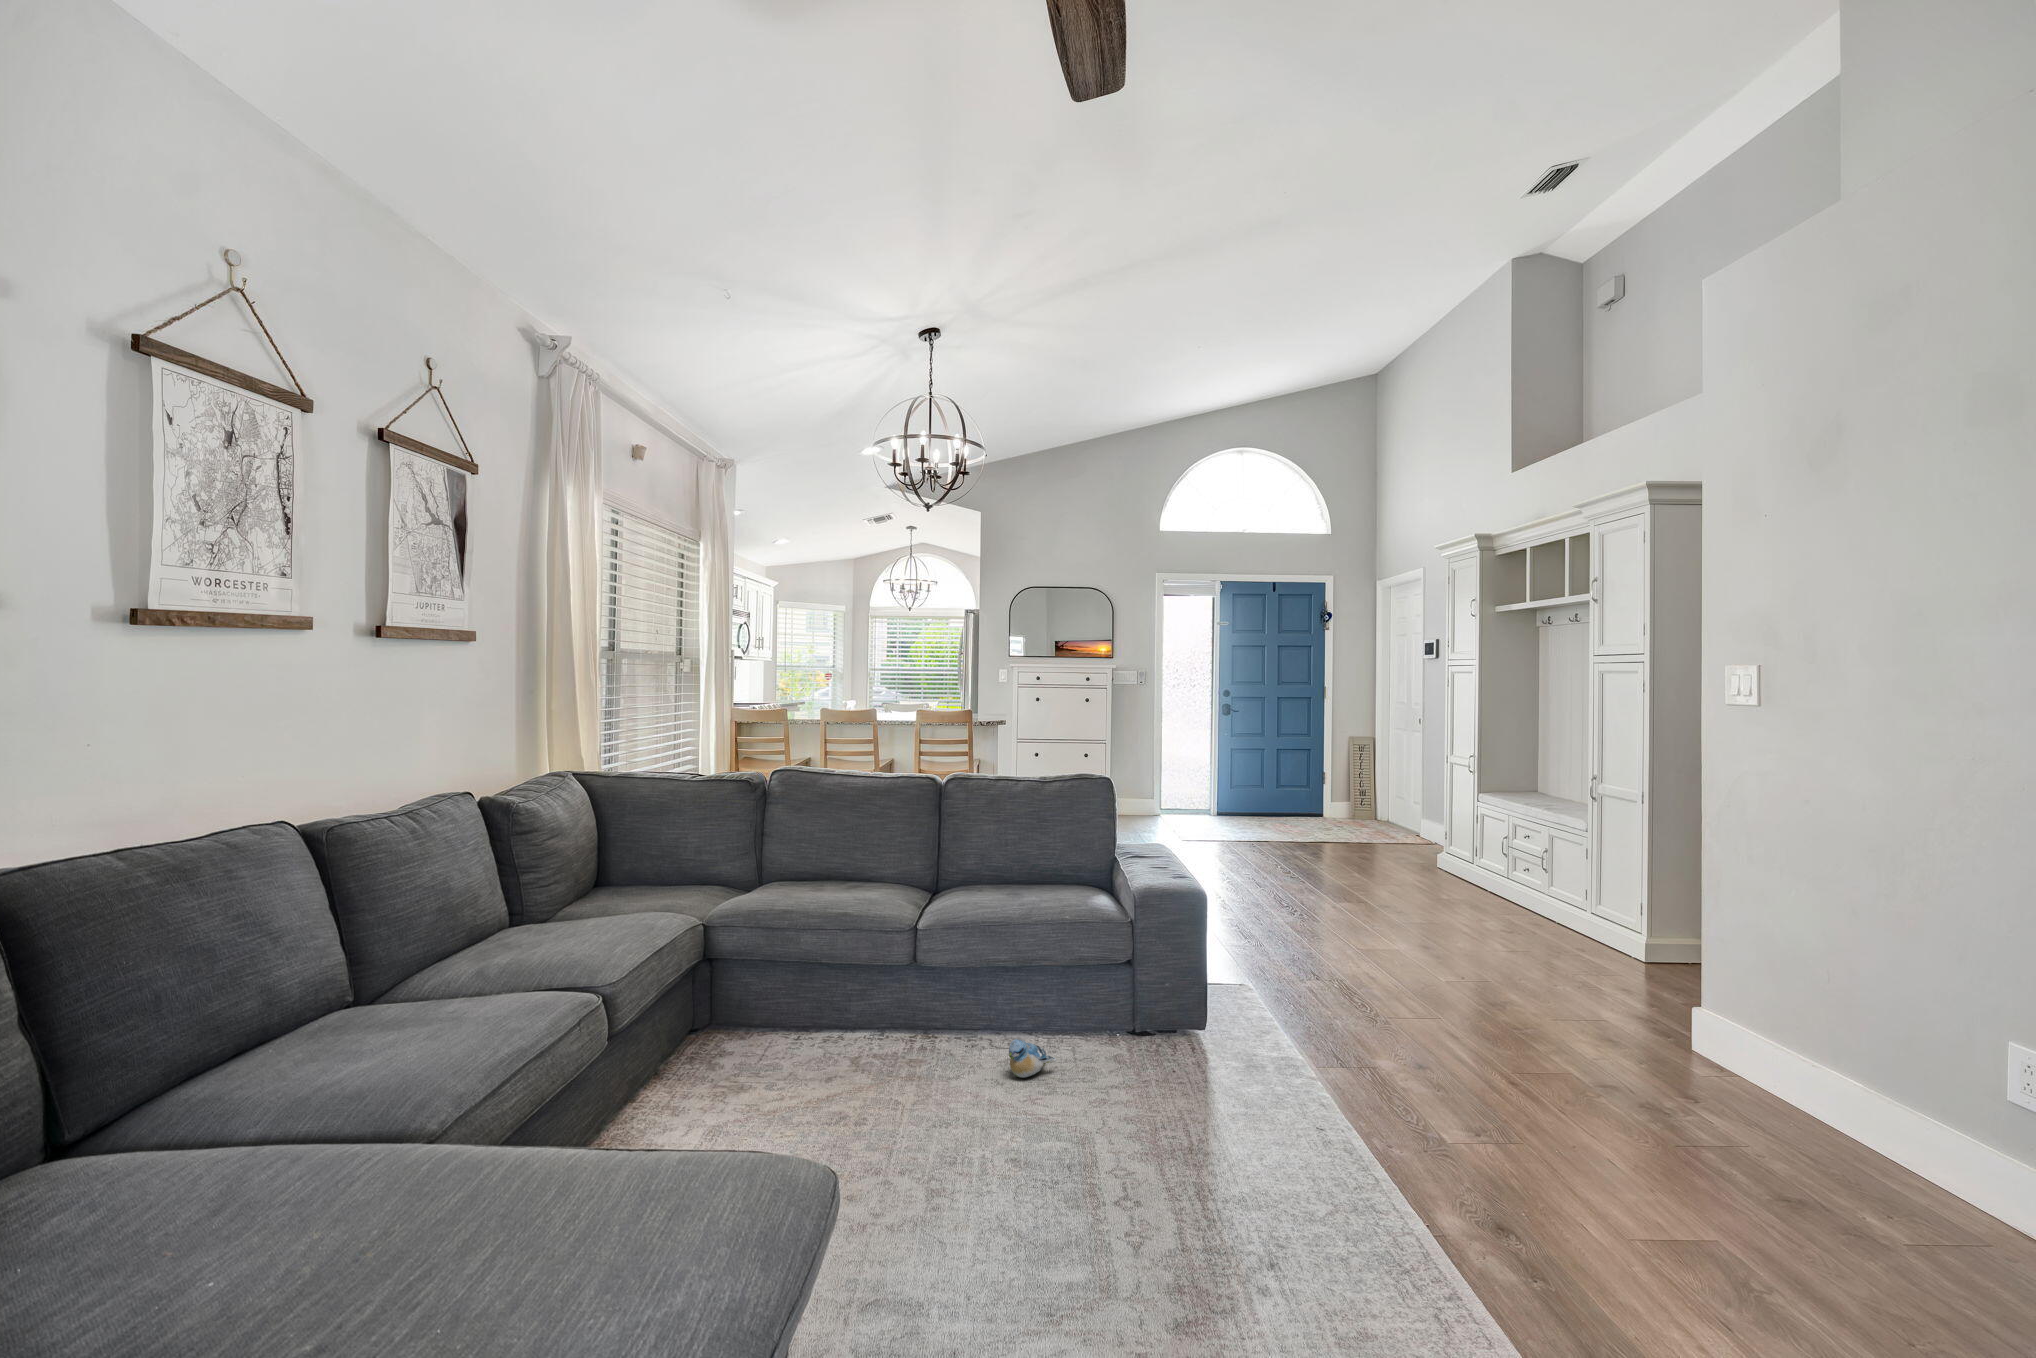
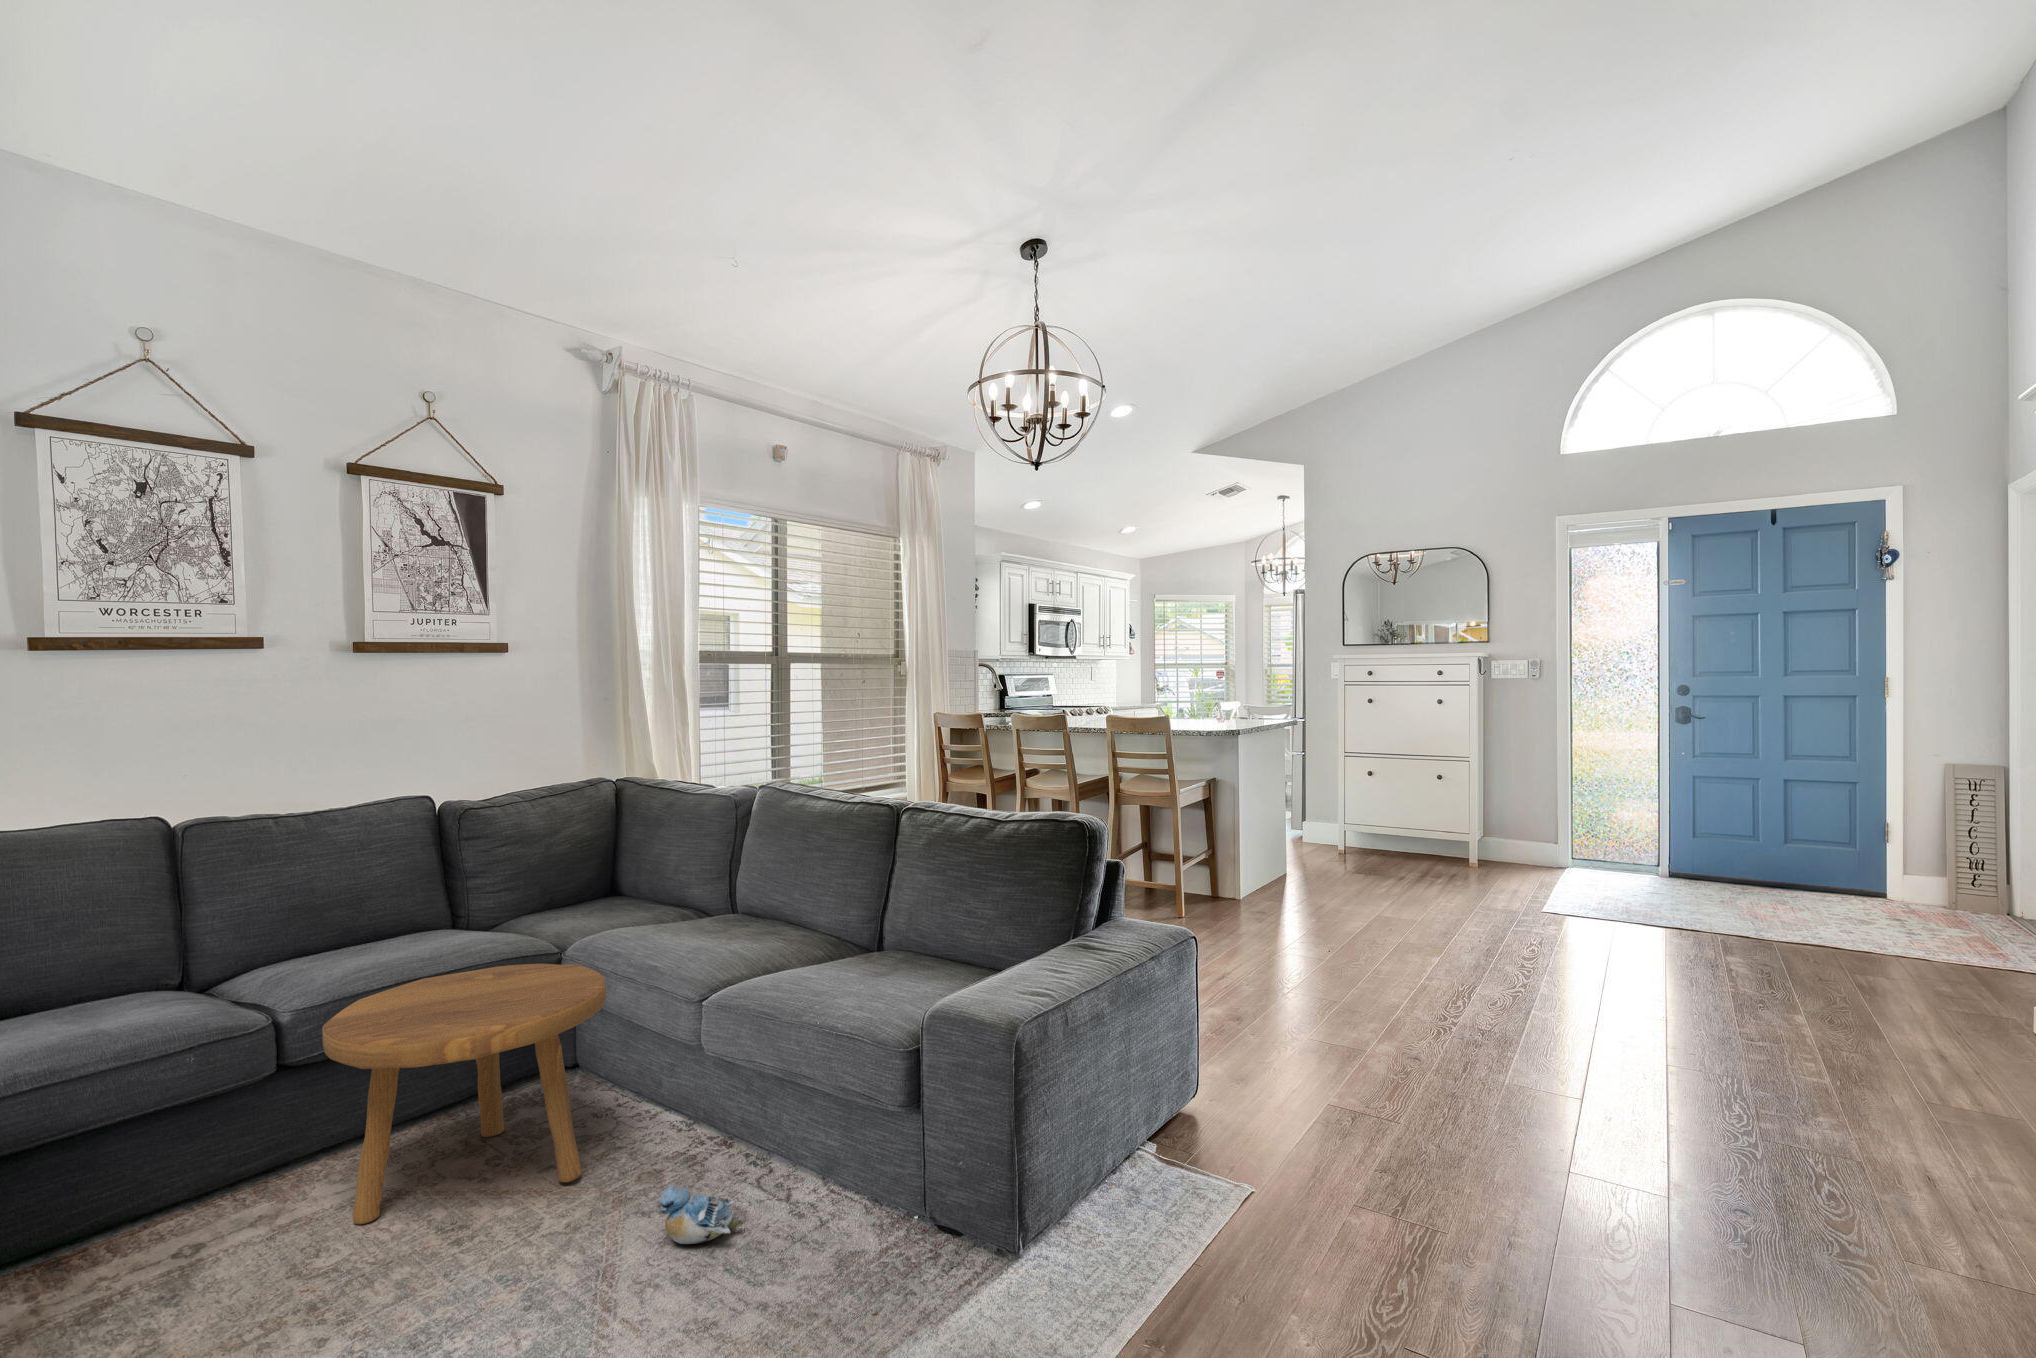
footstool: none [684,914,898,1134] -> present [322,964,606,1224]

